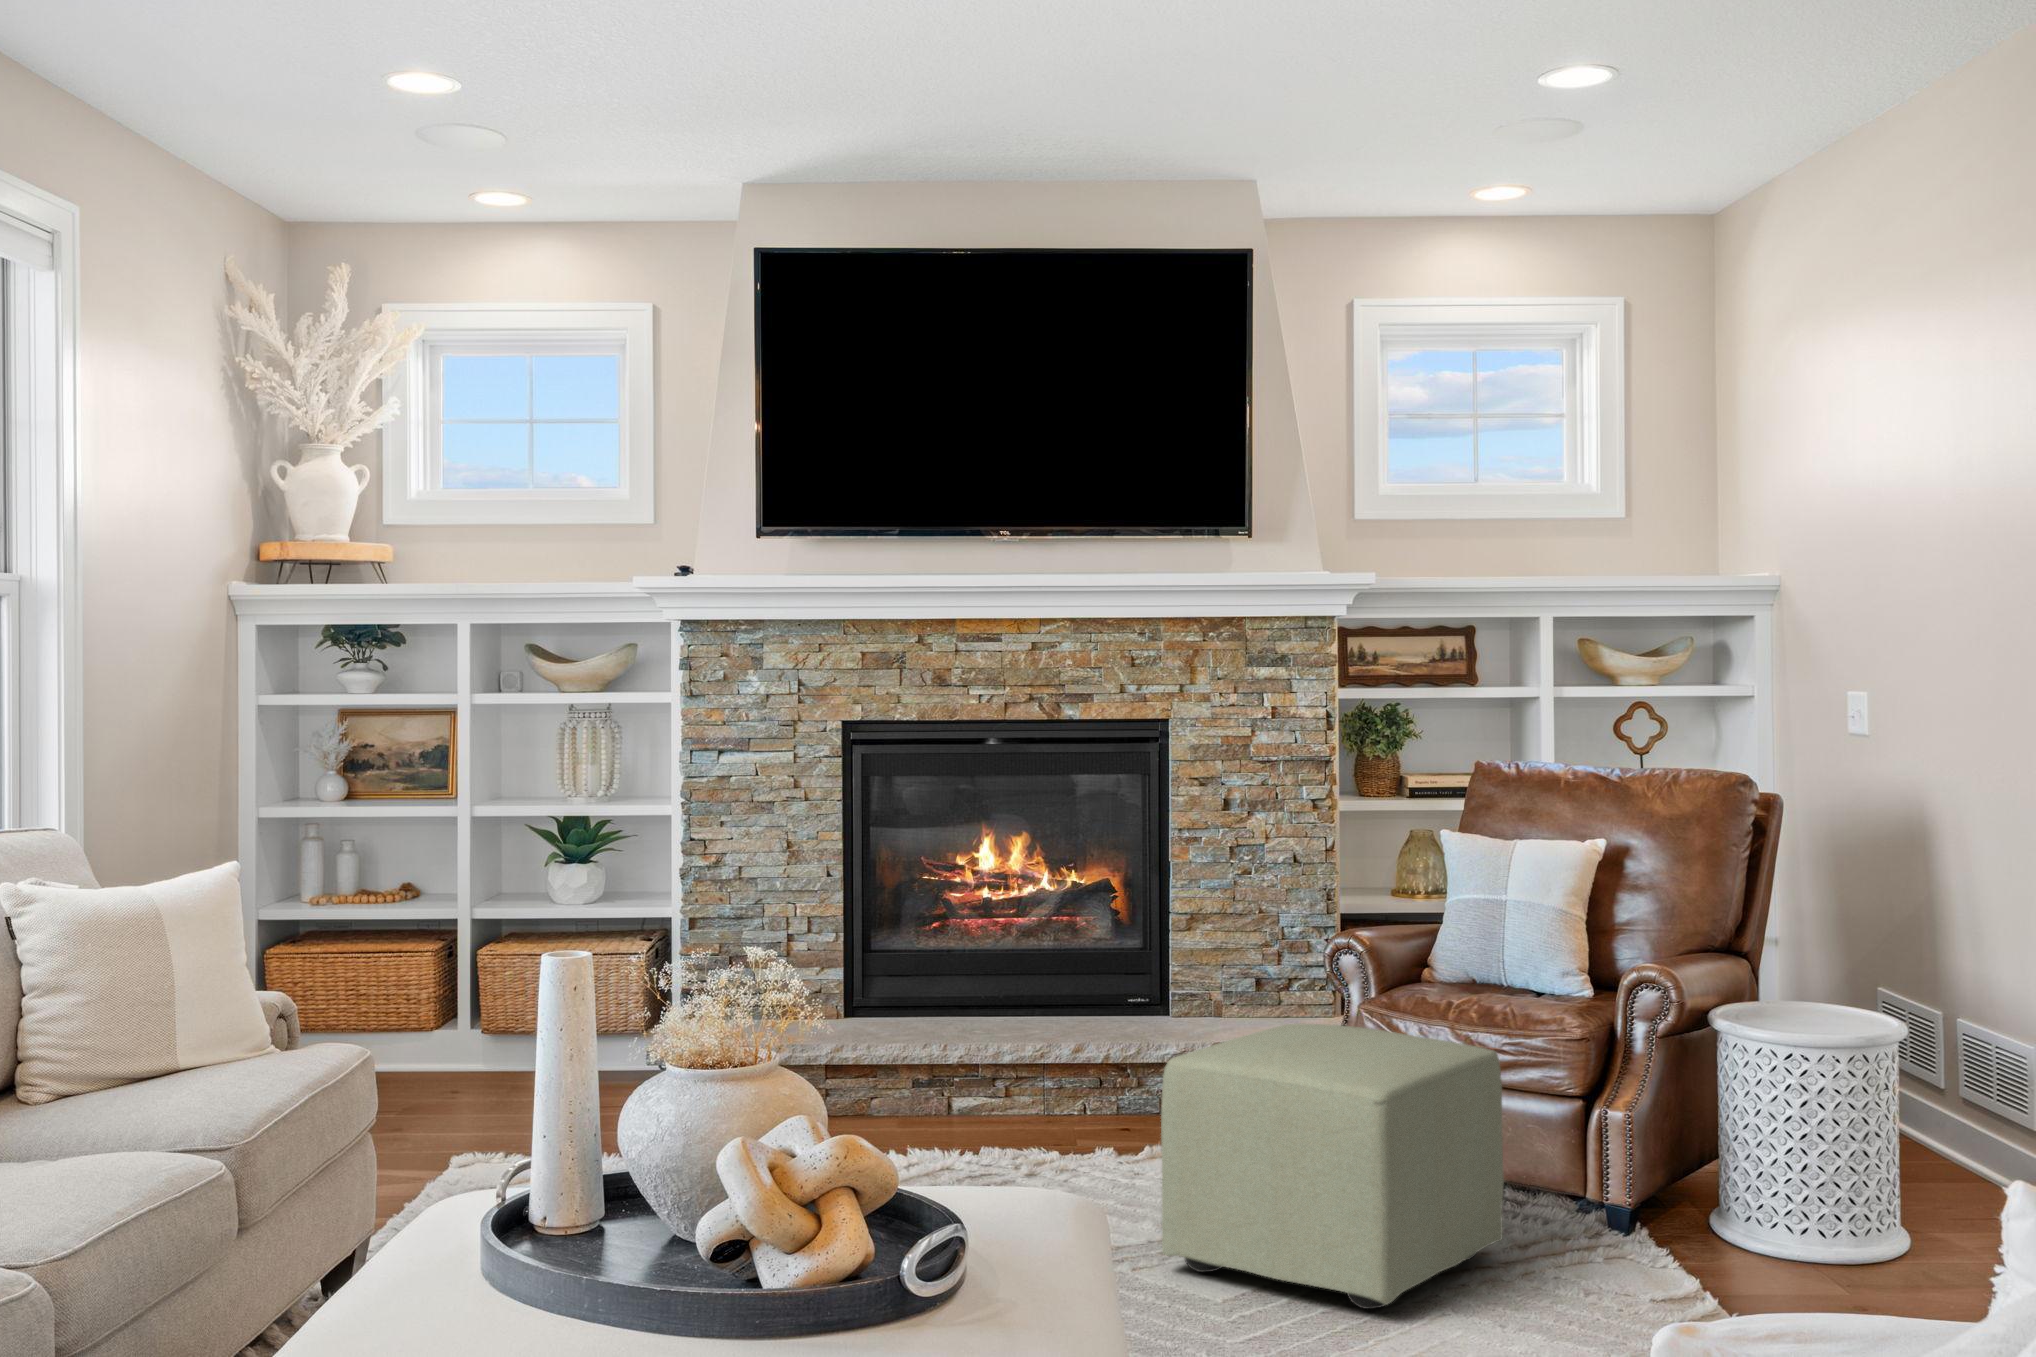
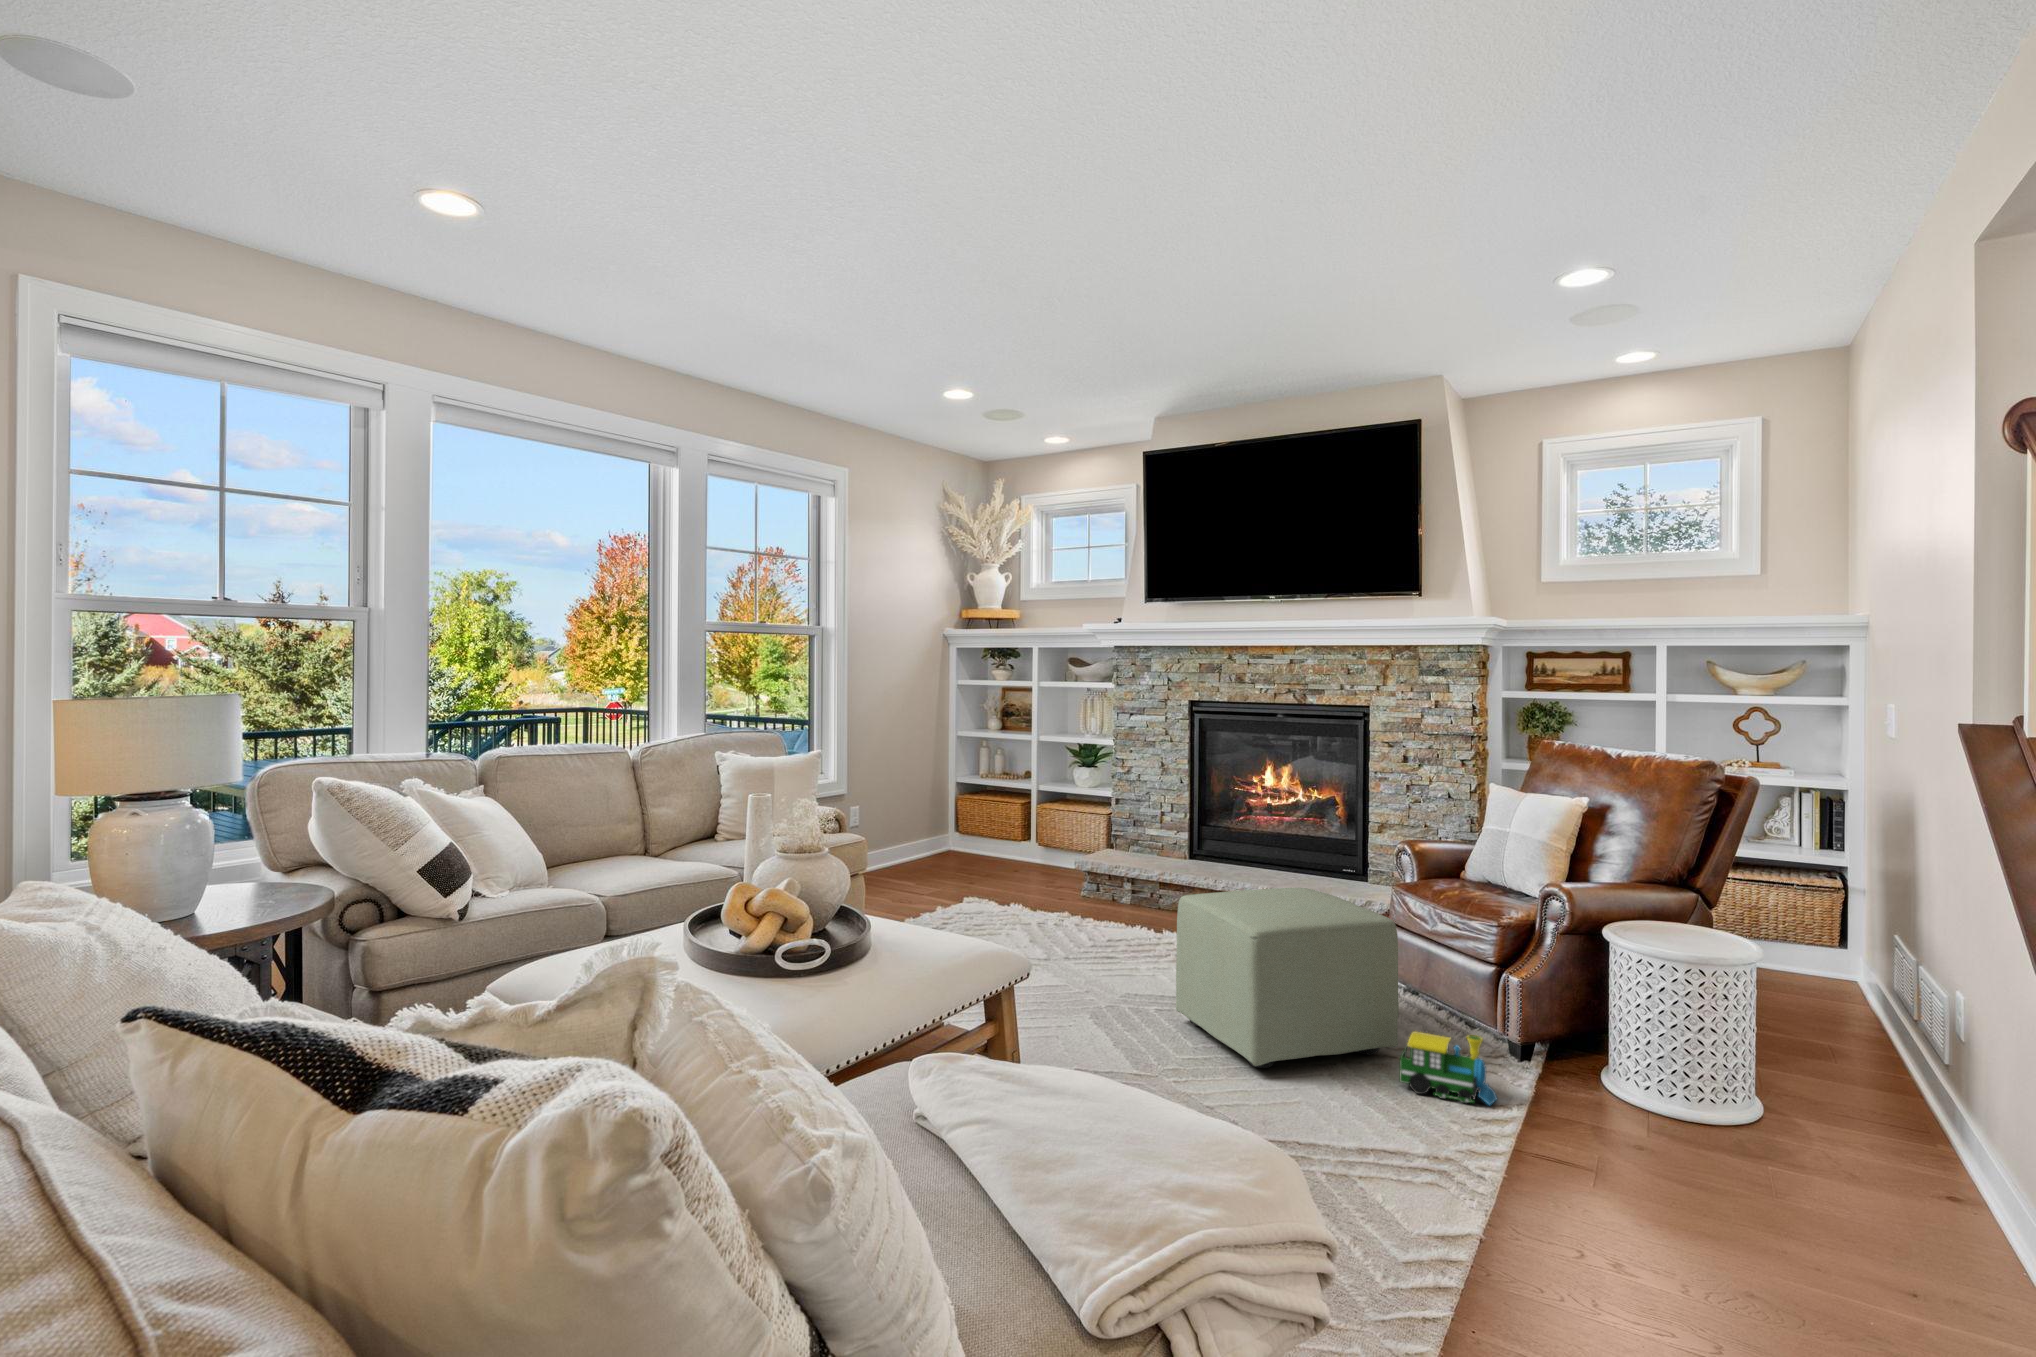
toy train: none [1544,1195,1683,1295] -> present [1399,1031,1497,1105]

